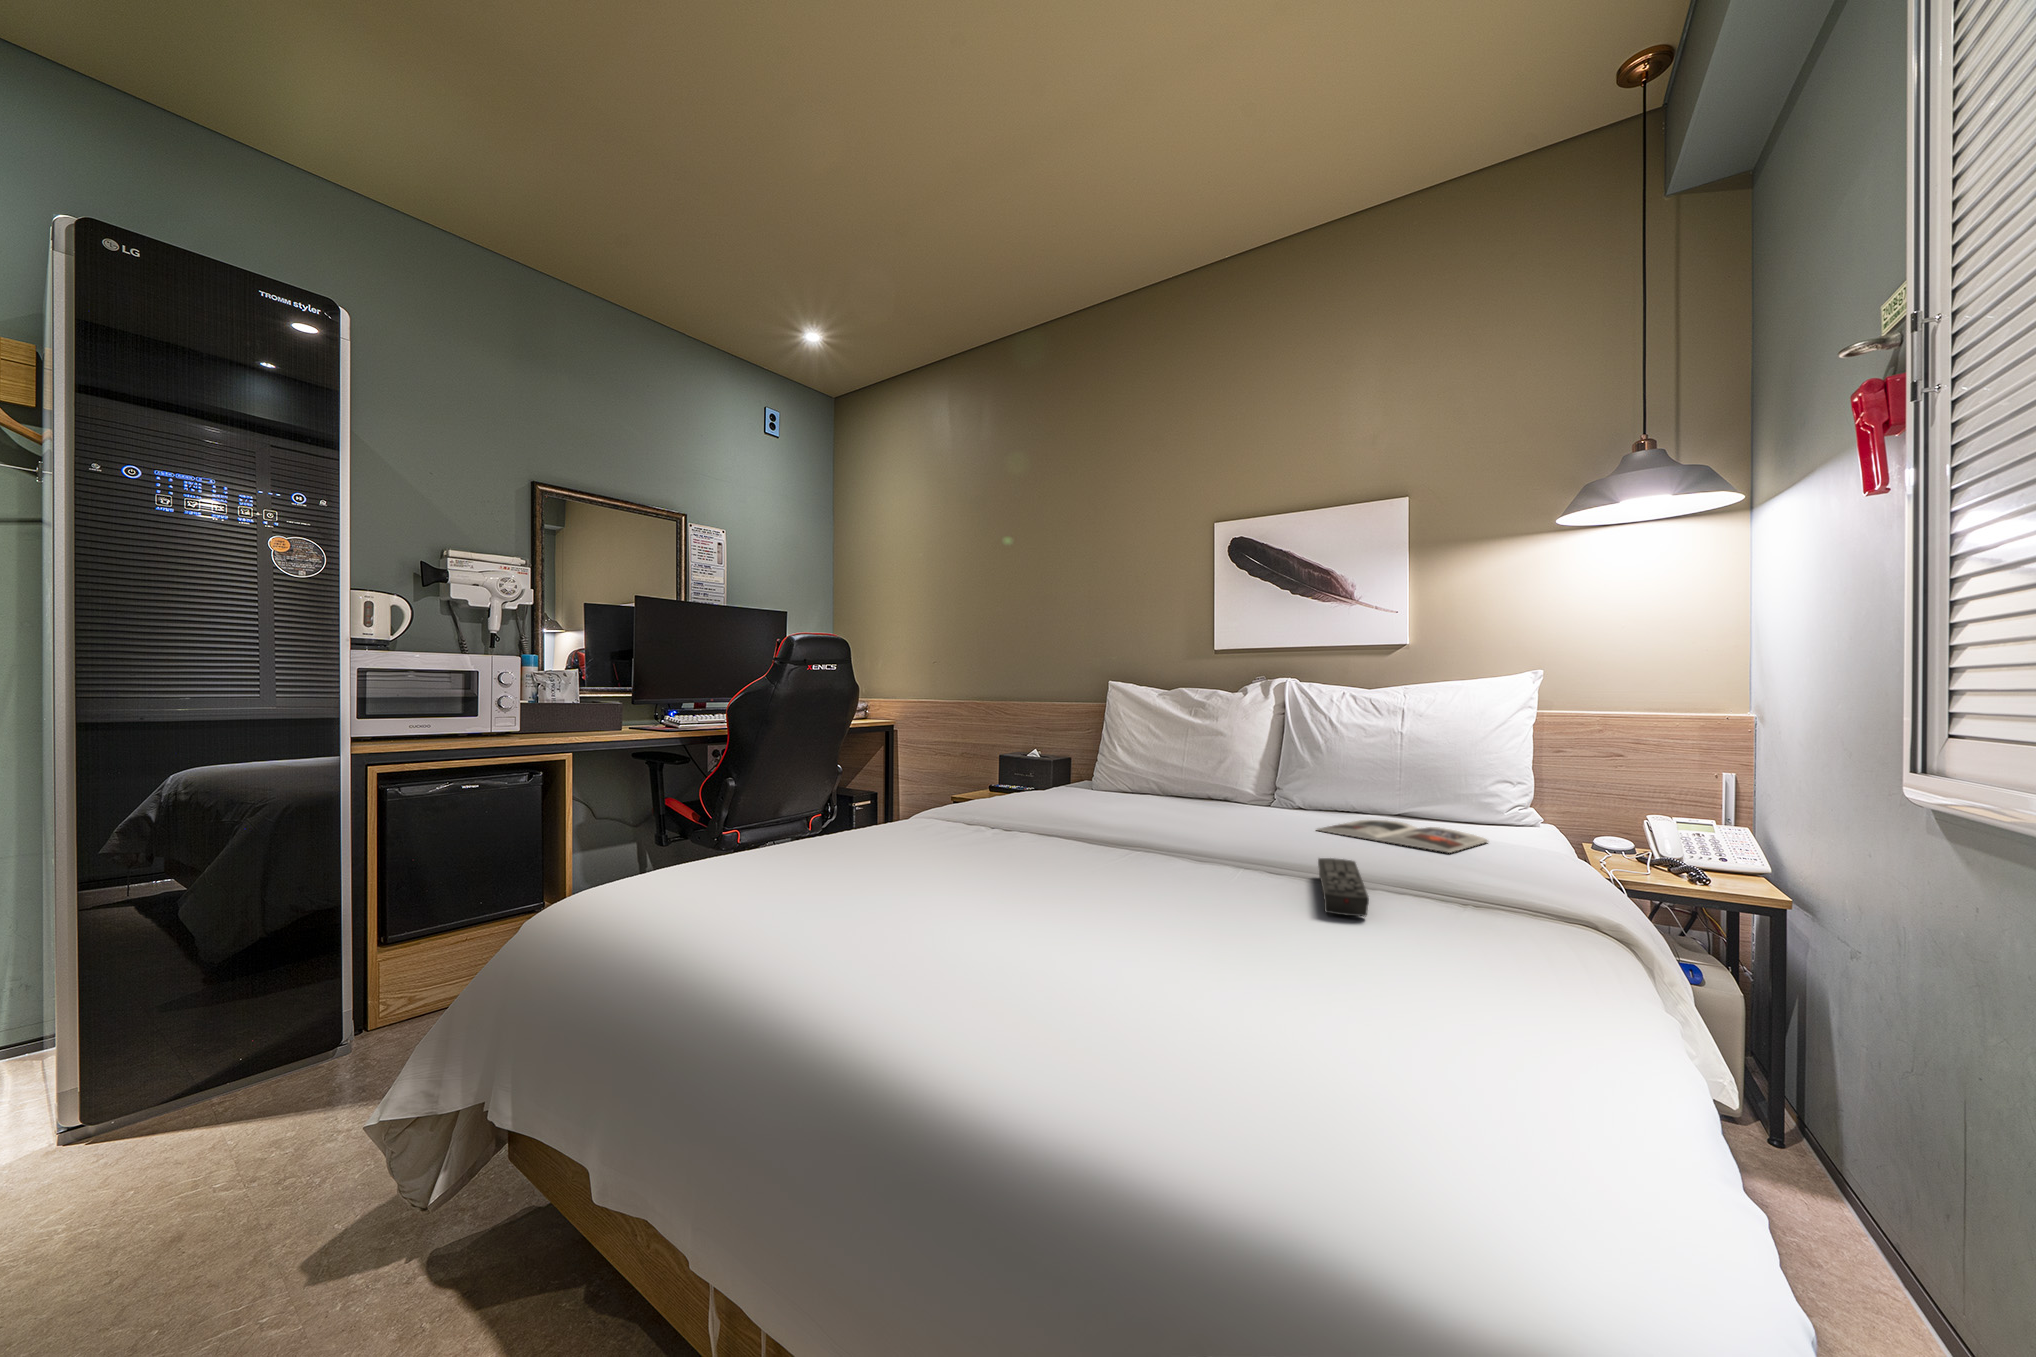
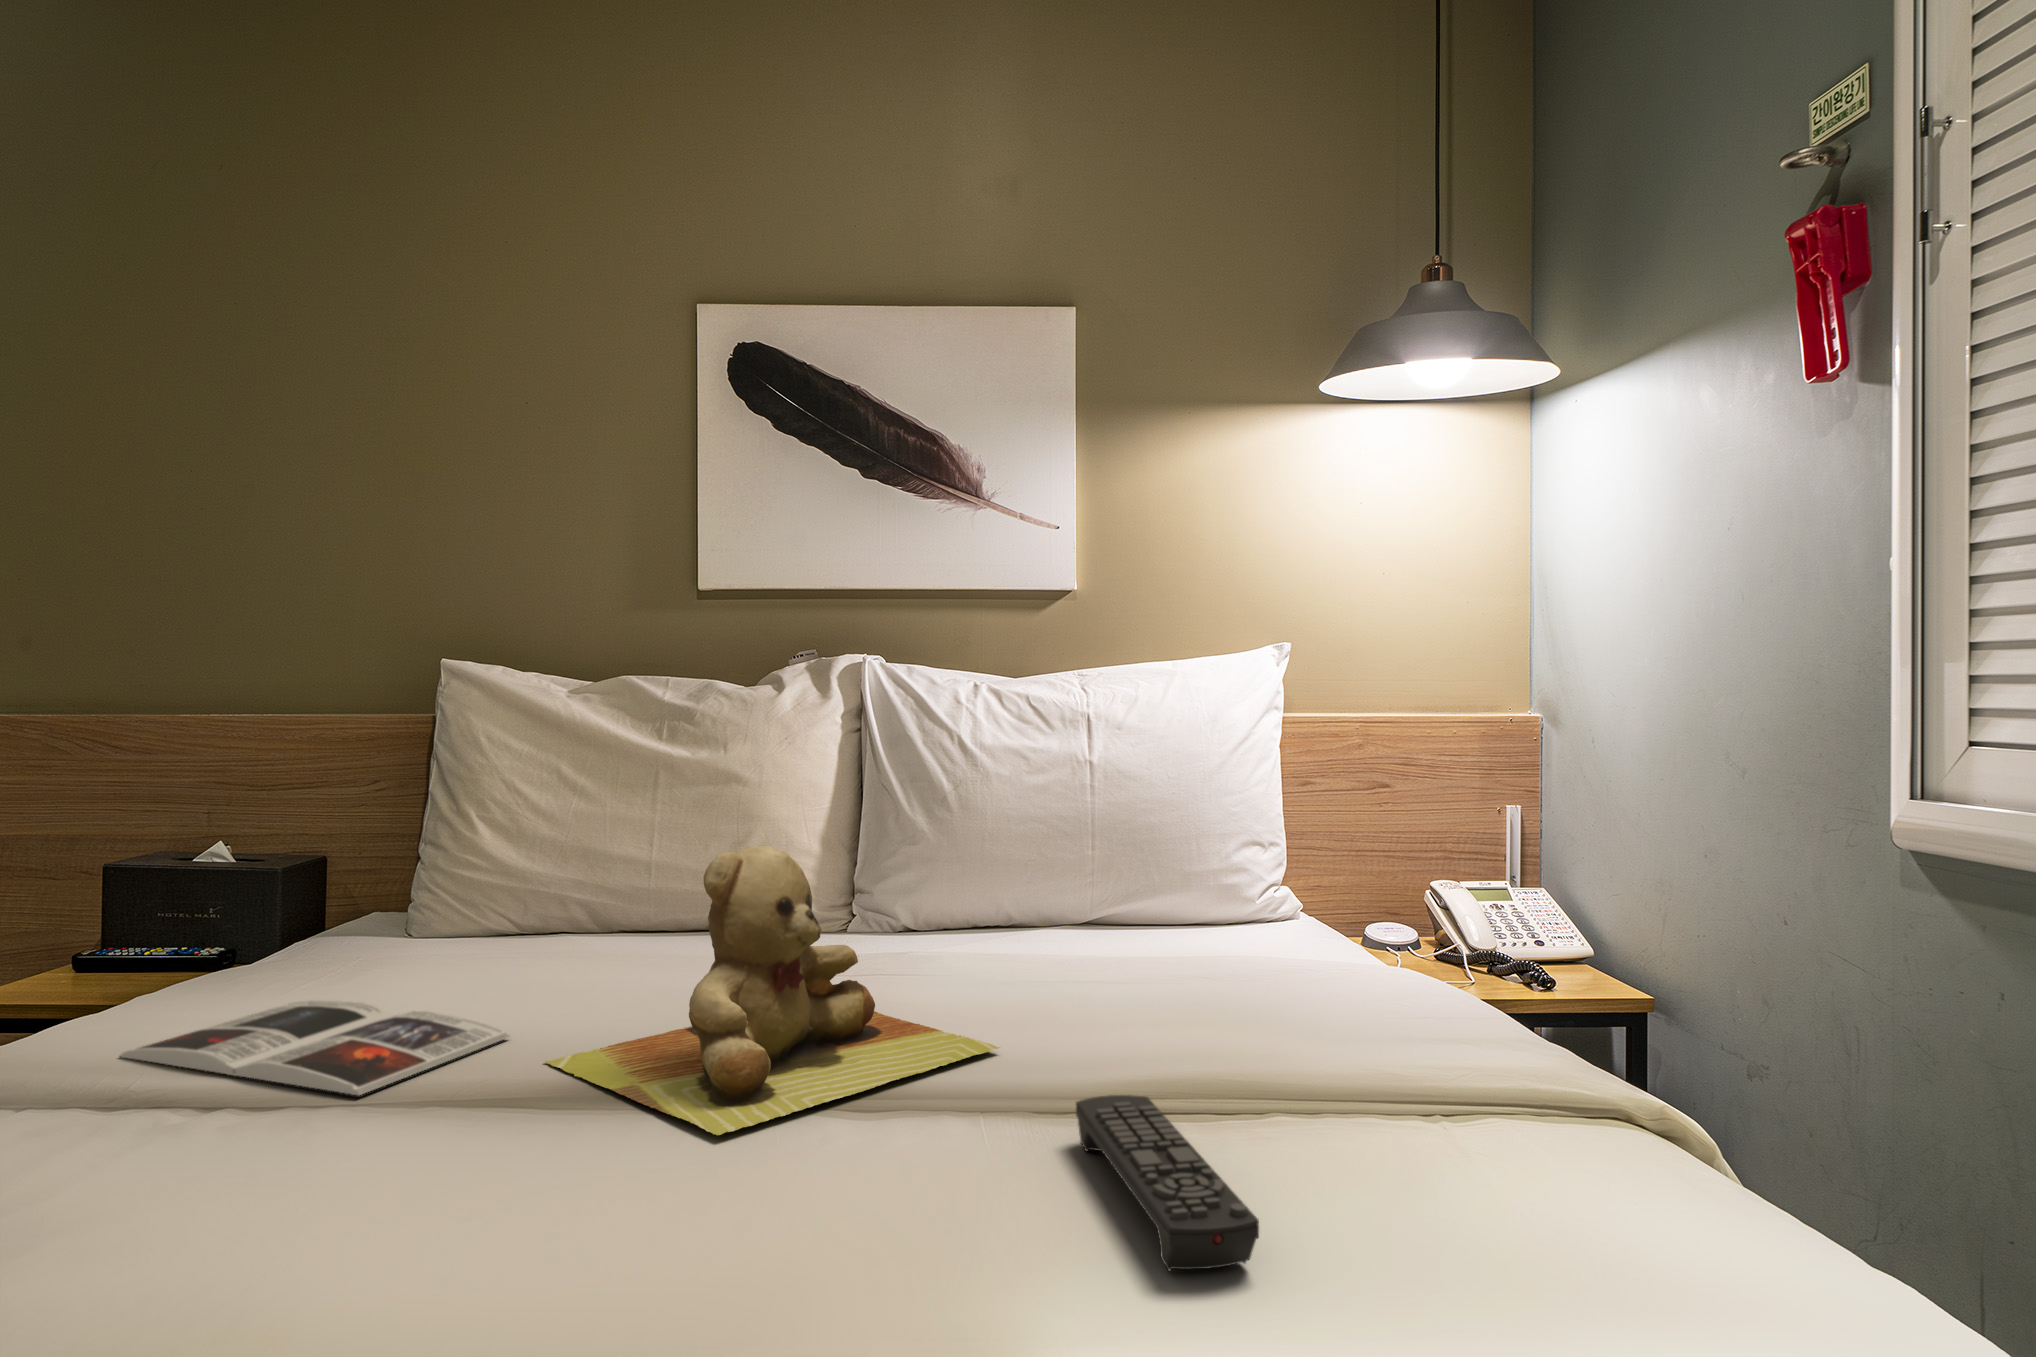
teddy bear: none [1111,747,1307,854] -> present [544,846,1000,1135]
magazine: present [1317,820,1488,853] -> present [120,1000,510,1095]

